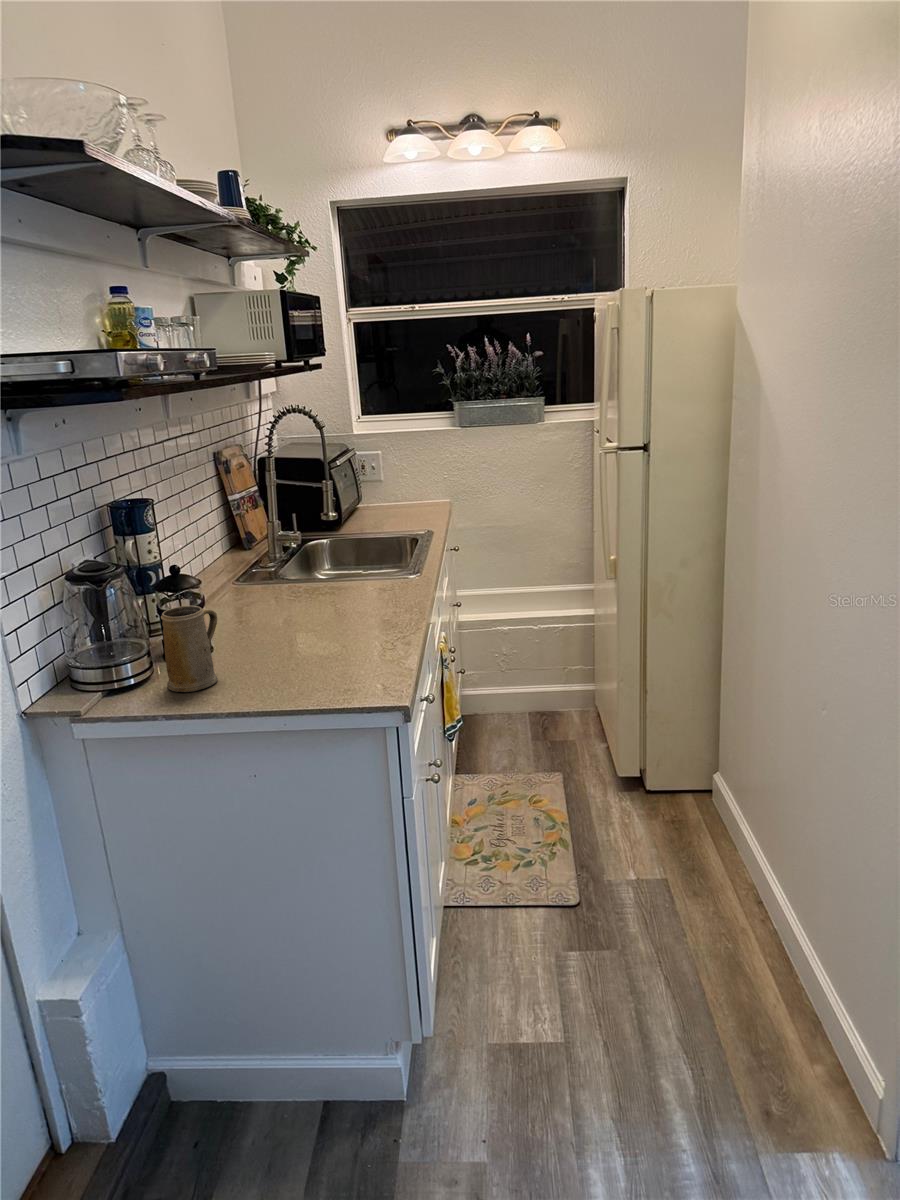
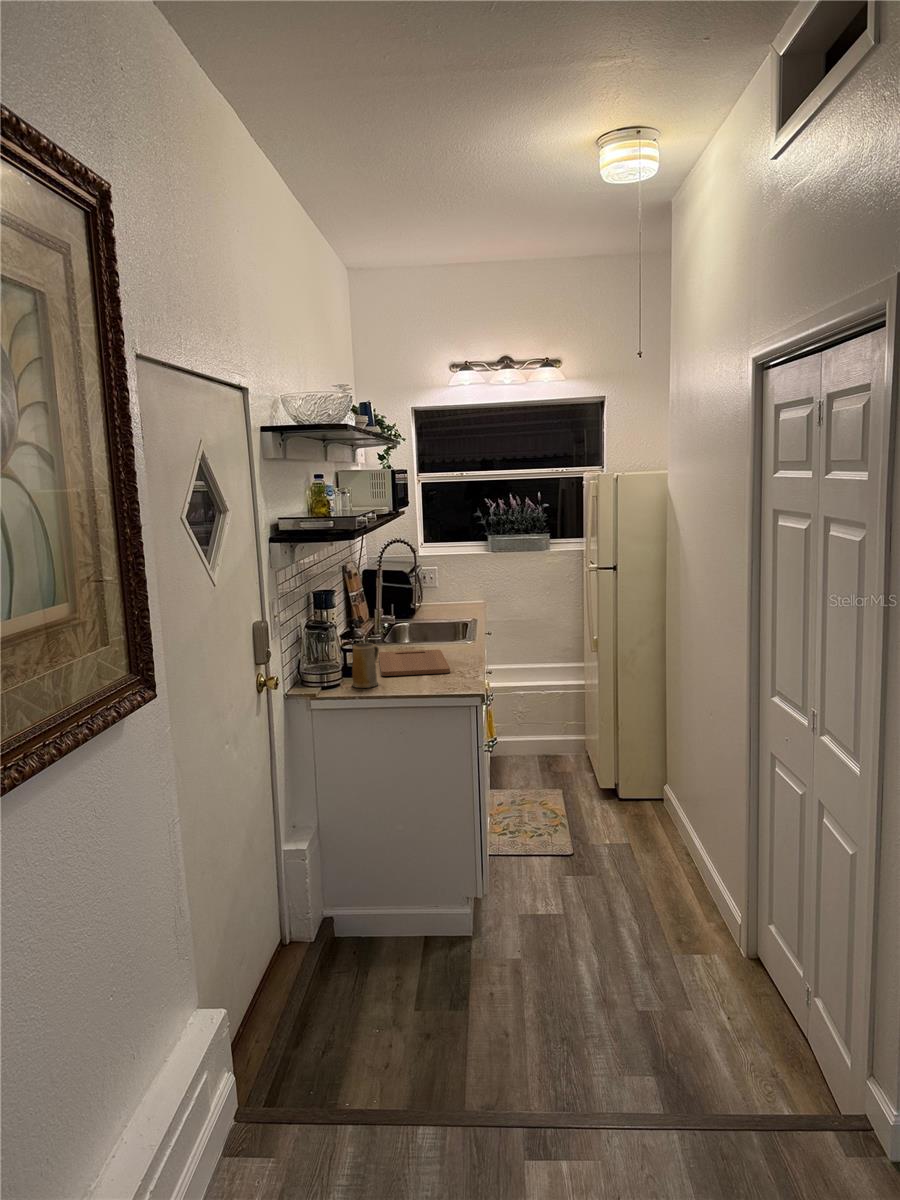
cutting board: none [233,595,357,659] -> present [379,650,450,676]

